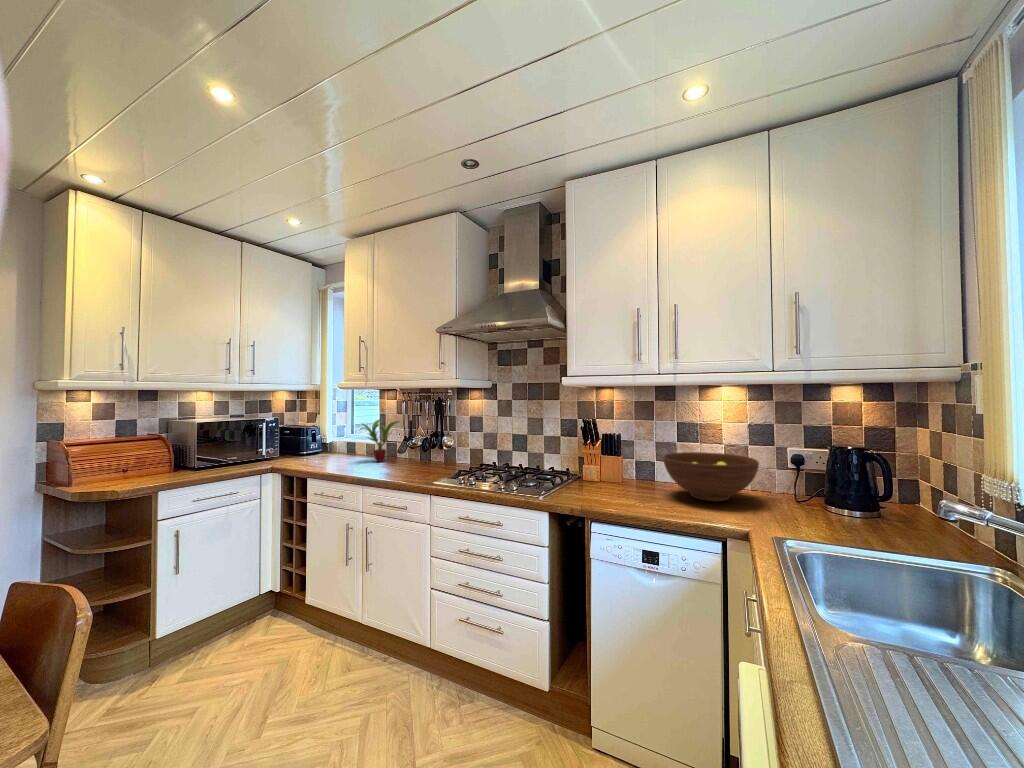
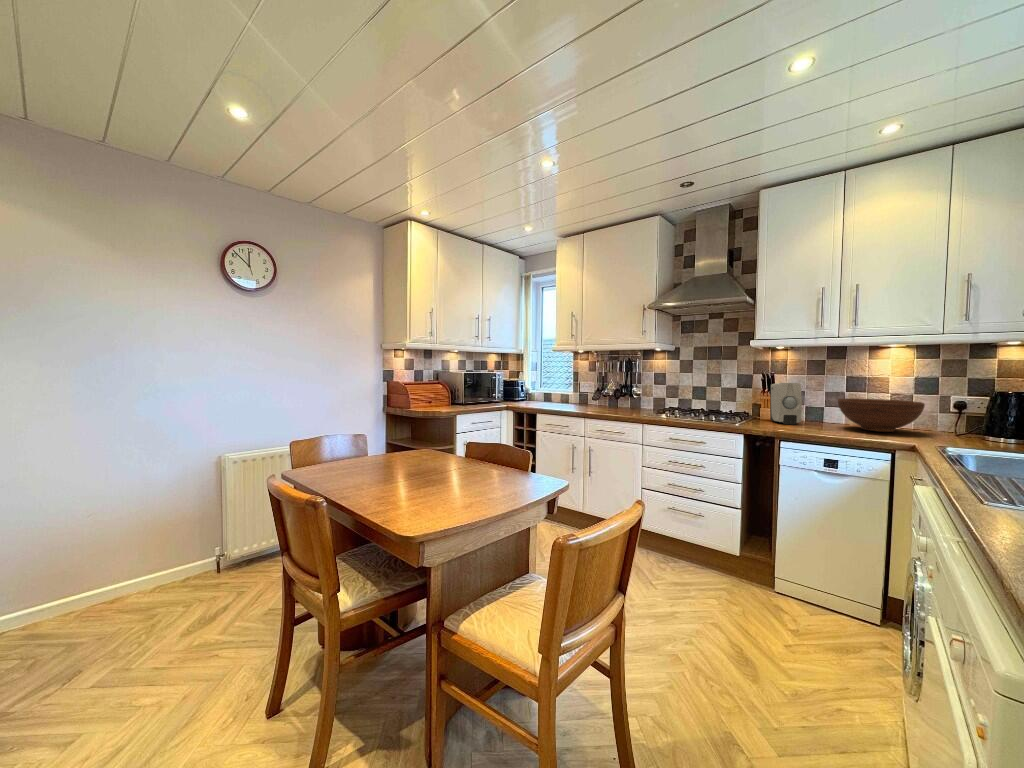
potted plant: present [360,419,399,462] -> none [567,374,598,405]
soap dispenser: none [591,434,624,491] -> present [770,383,802,425]

